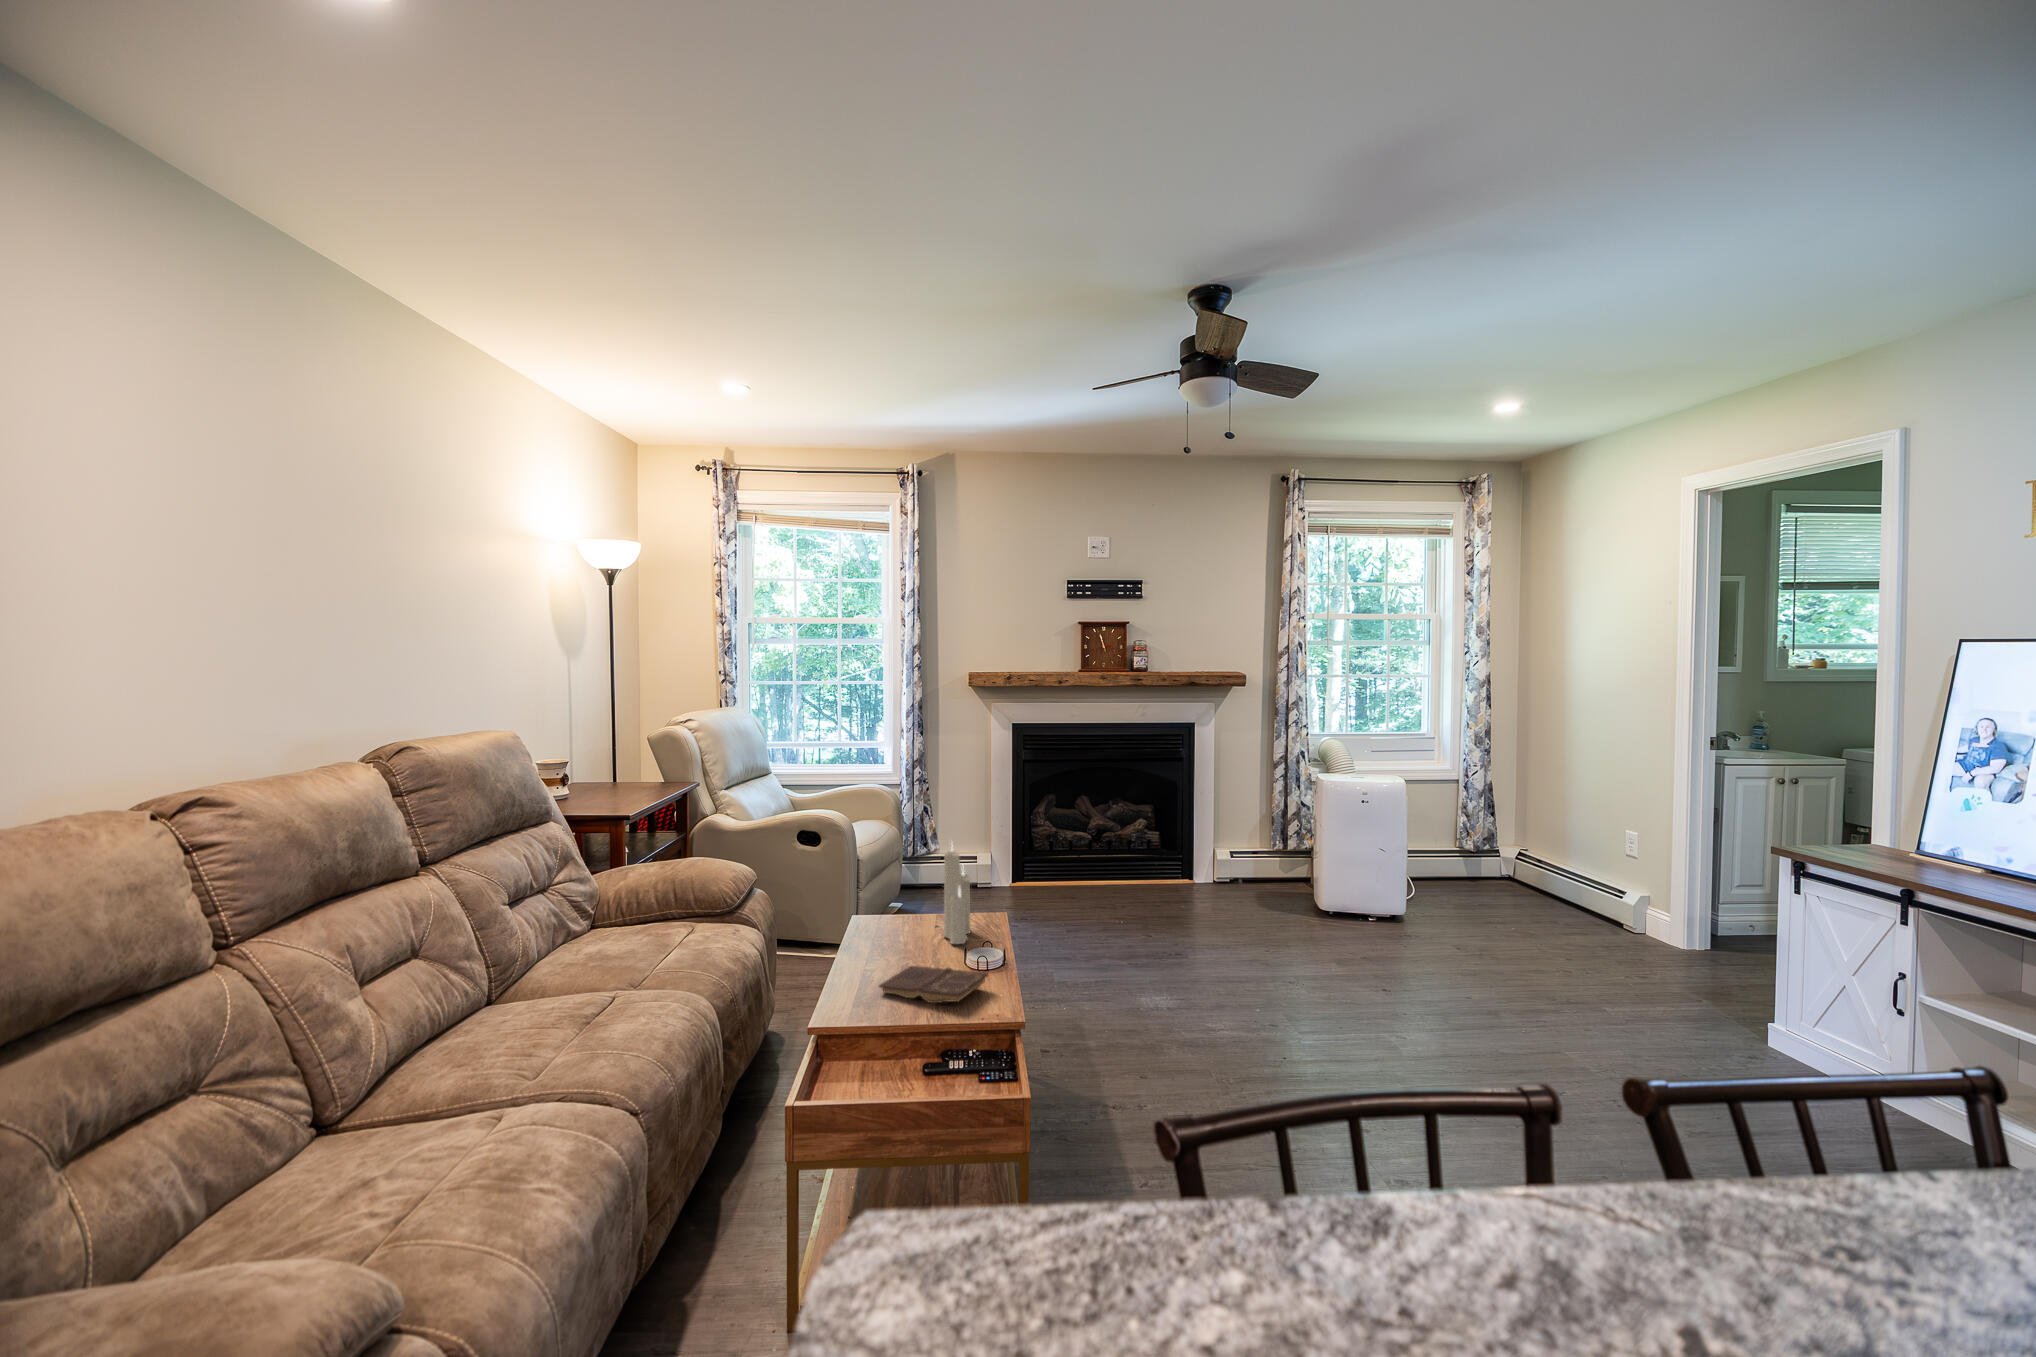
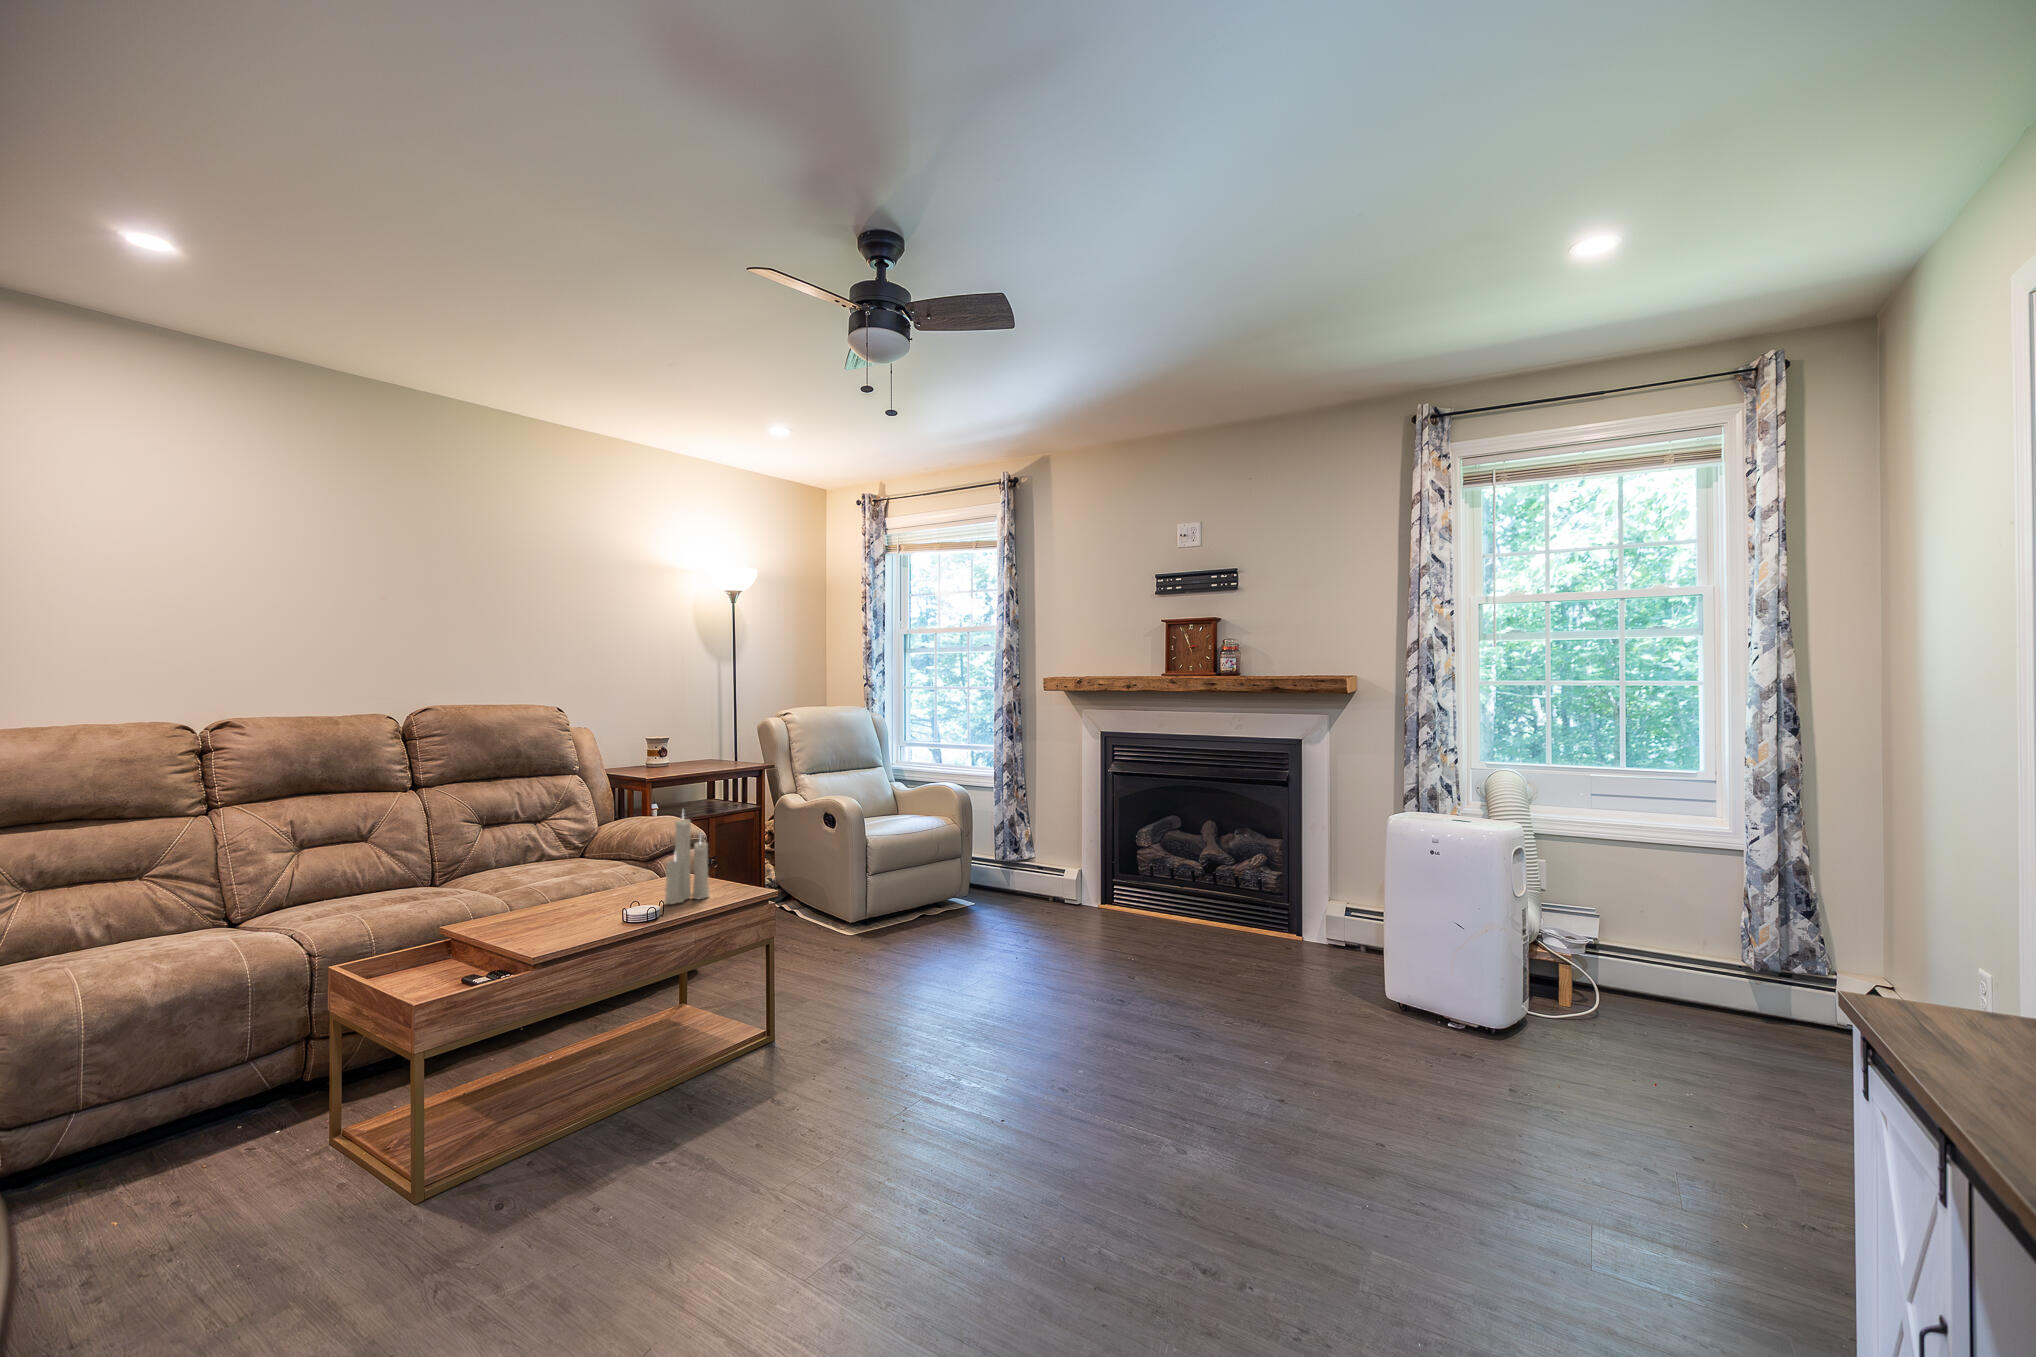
book: present [879,966,988,1003] -> none [529,908,591,935]

